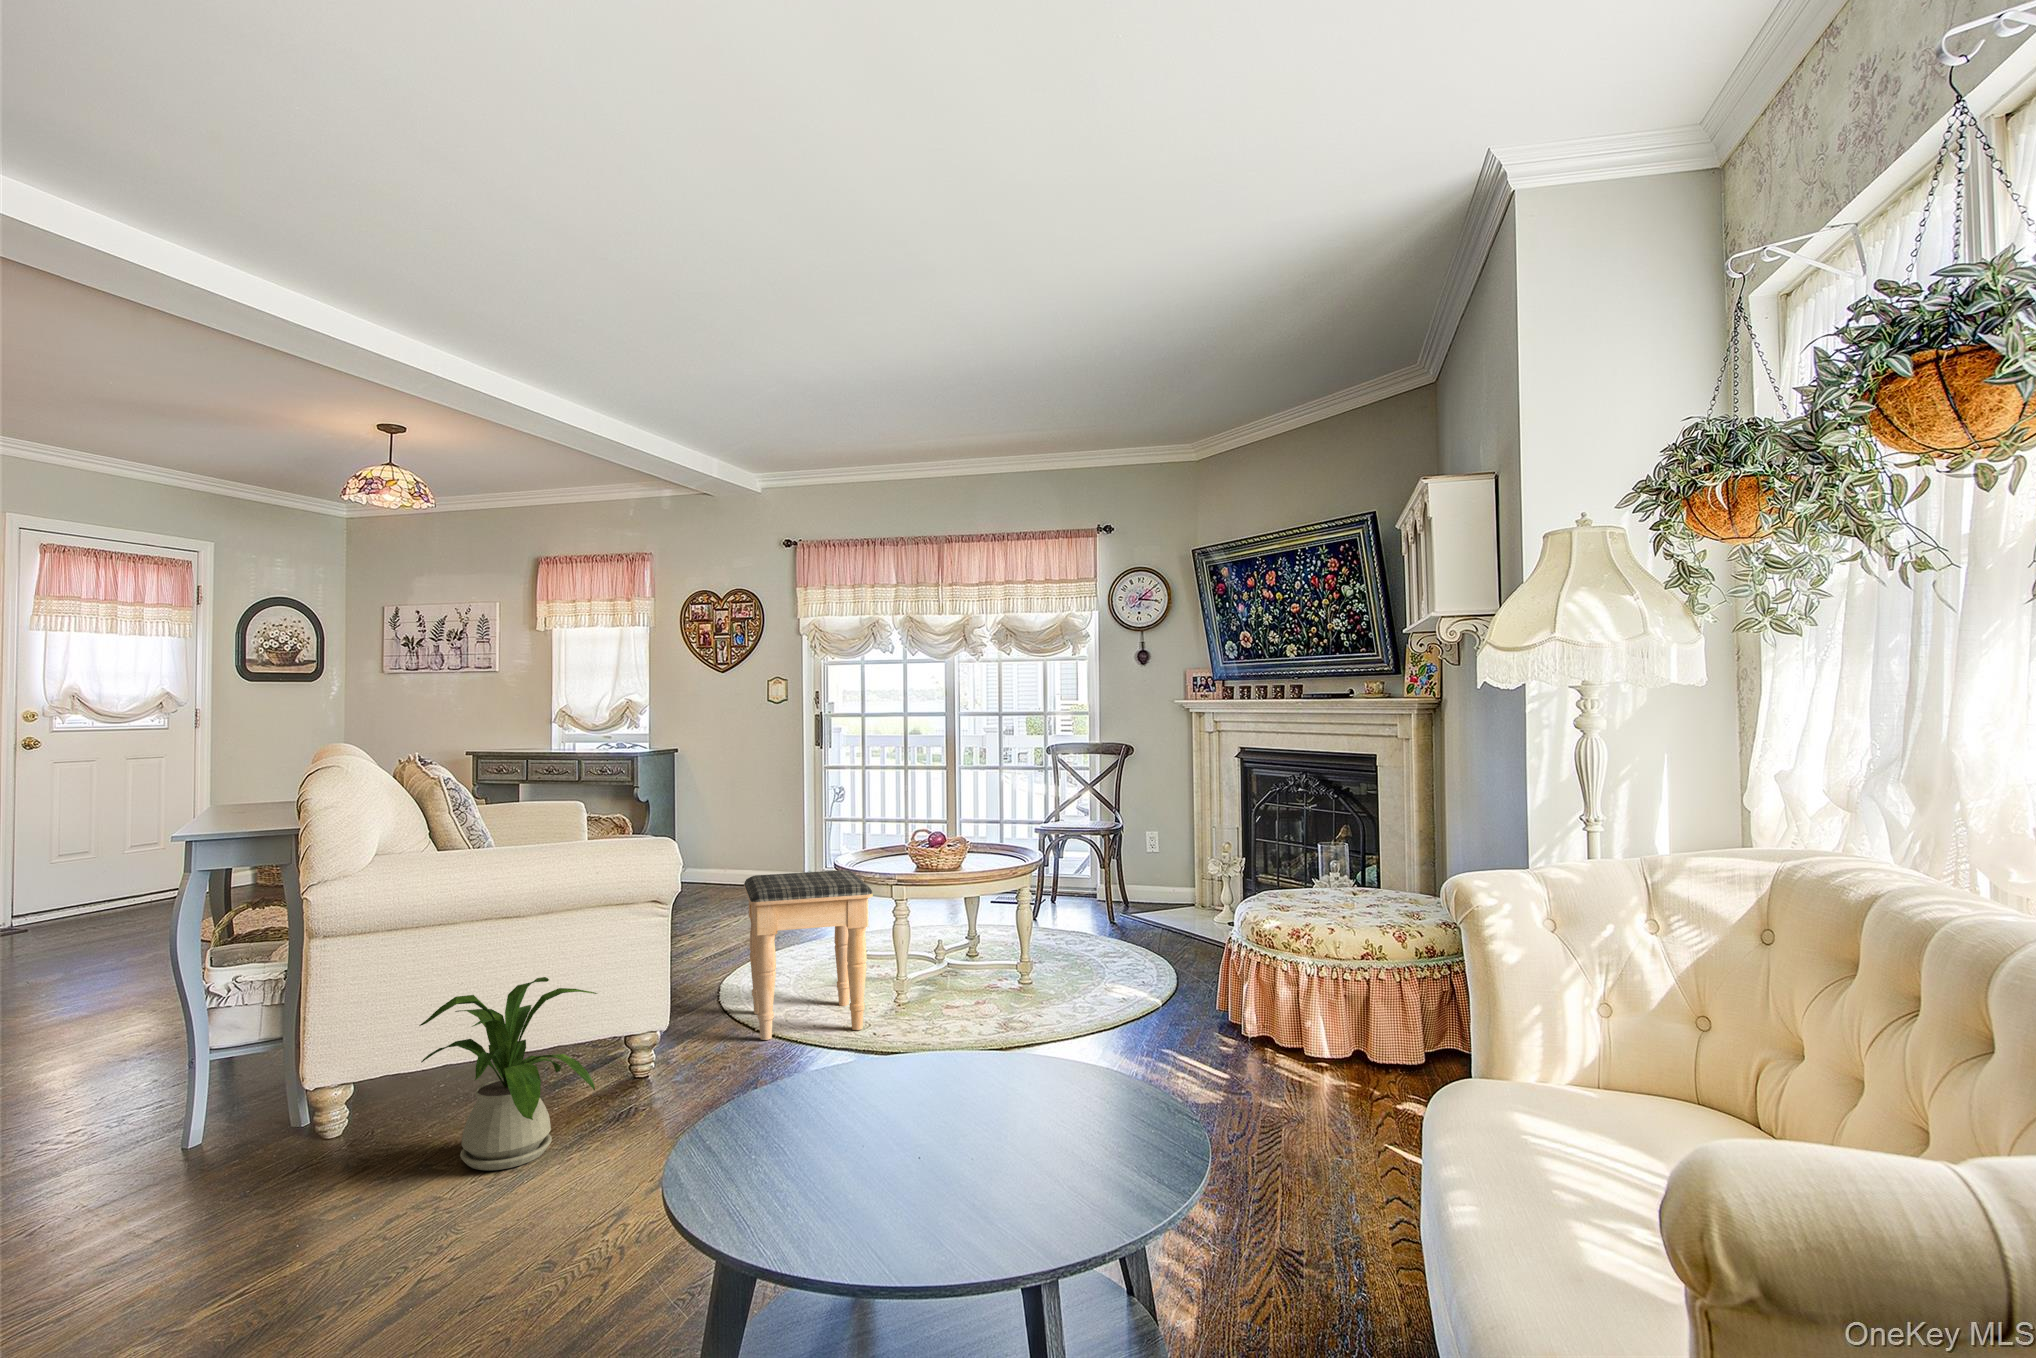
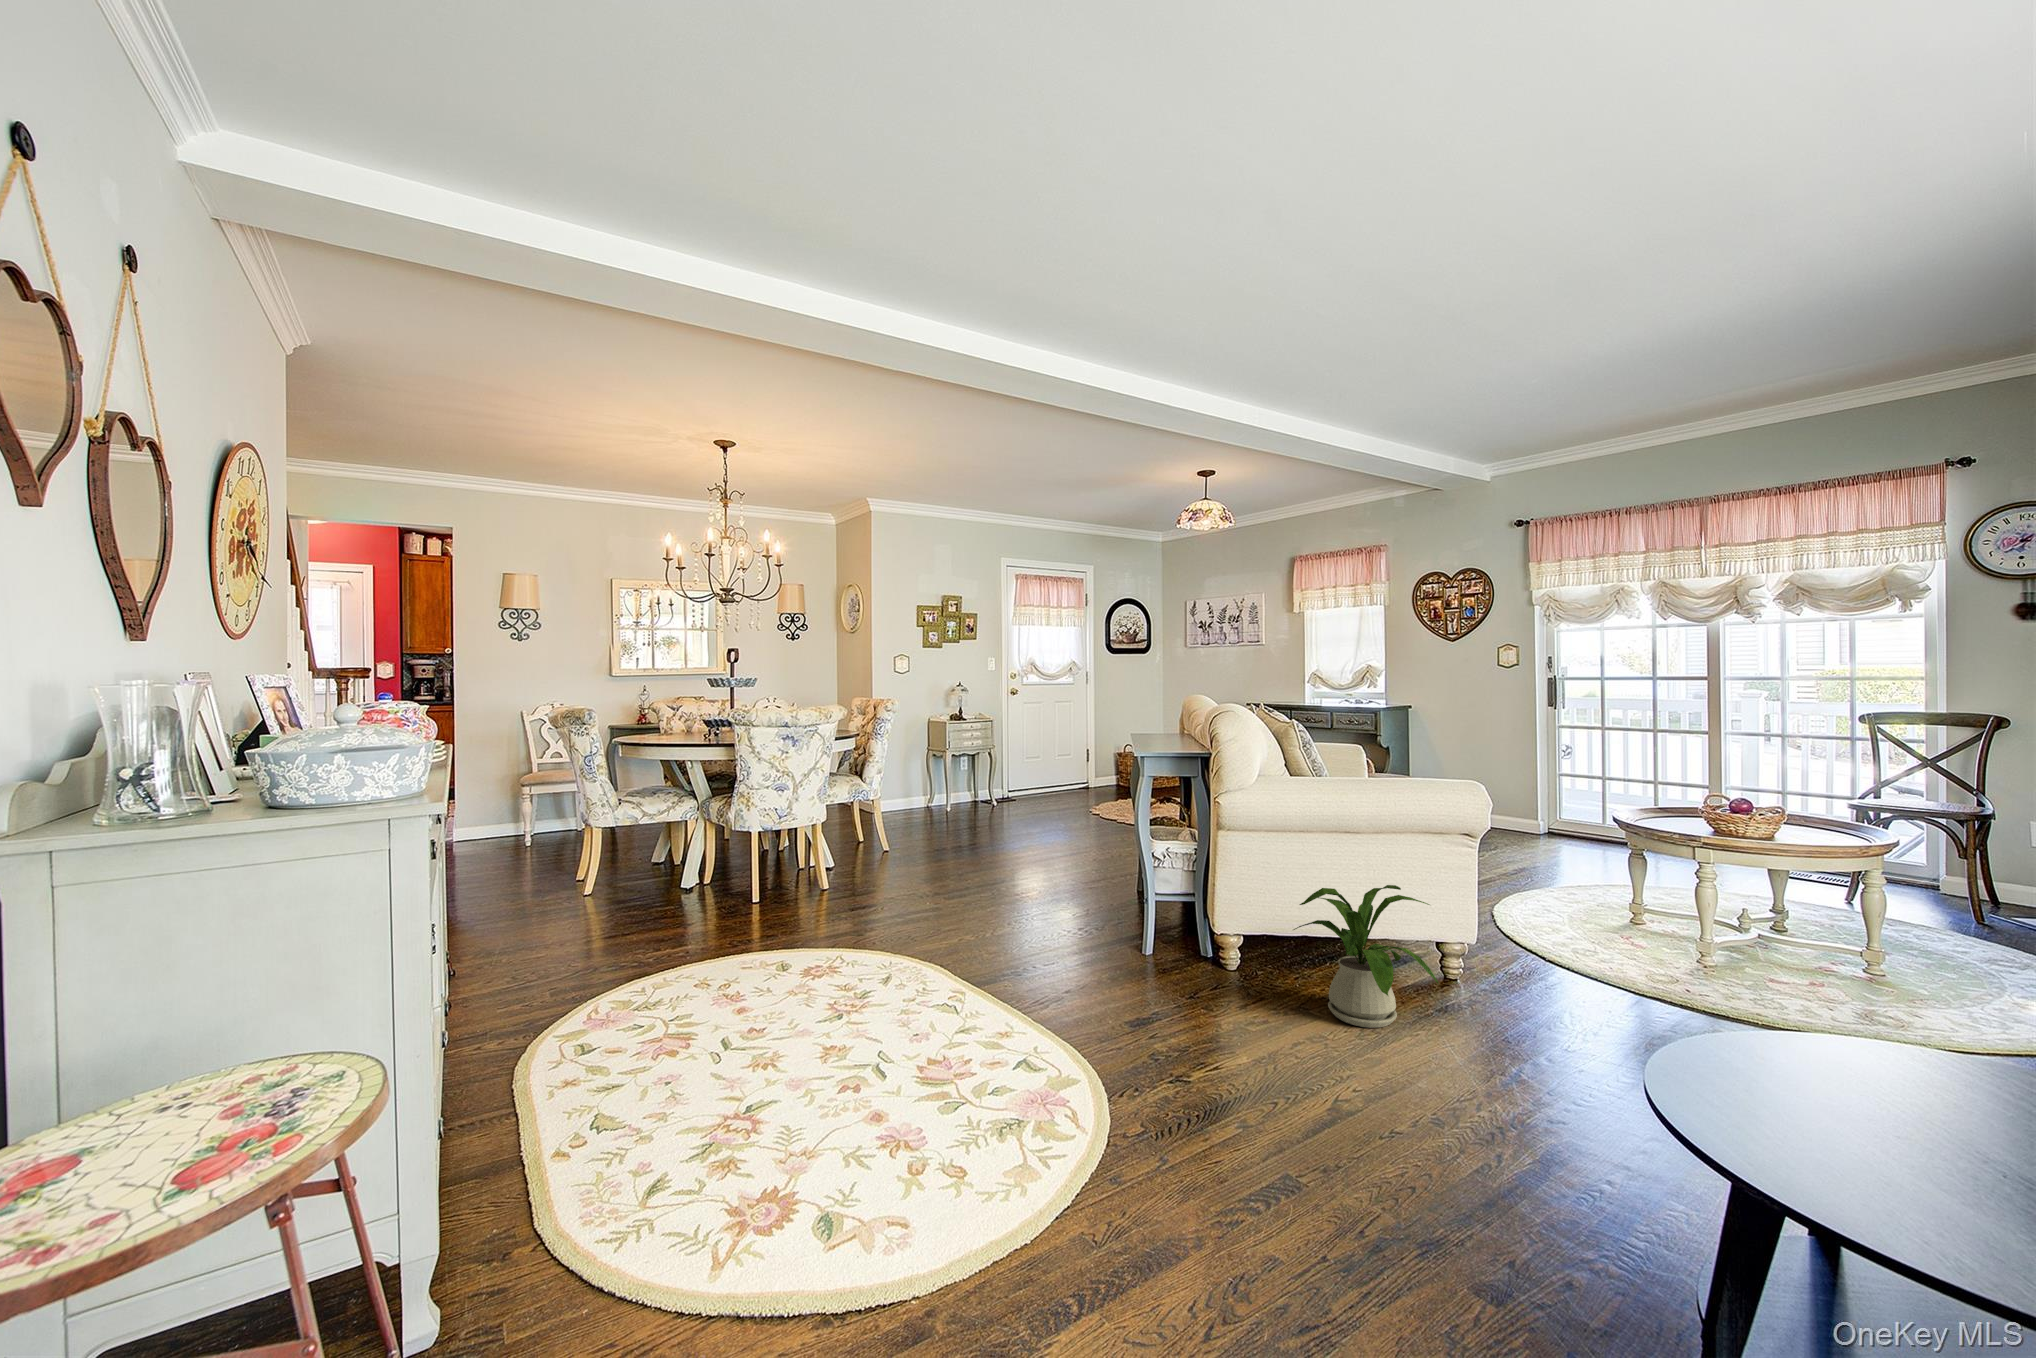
footstool: present [744,870,873,1040] -> none [1525,821,1683,983]

